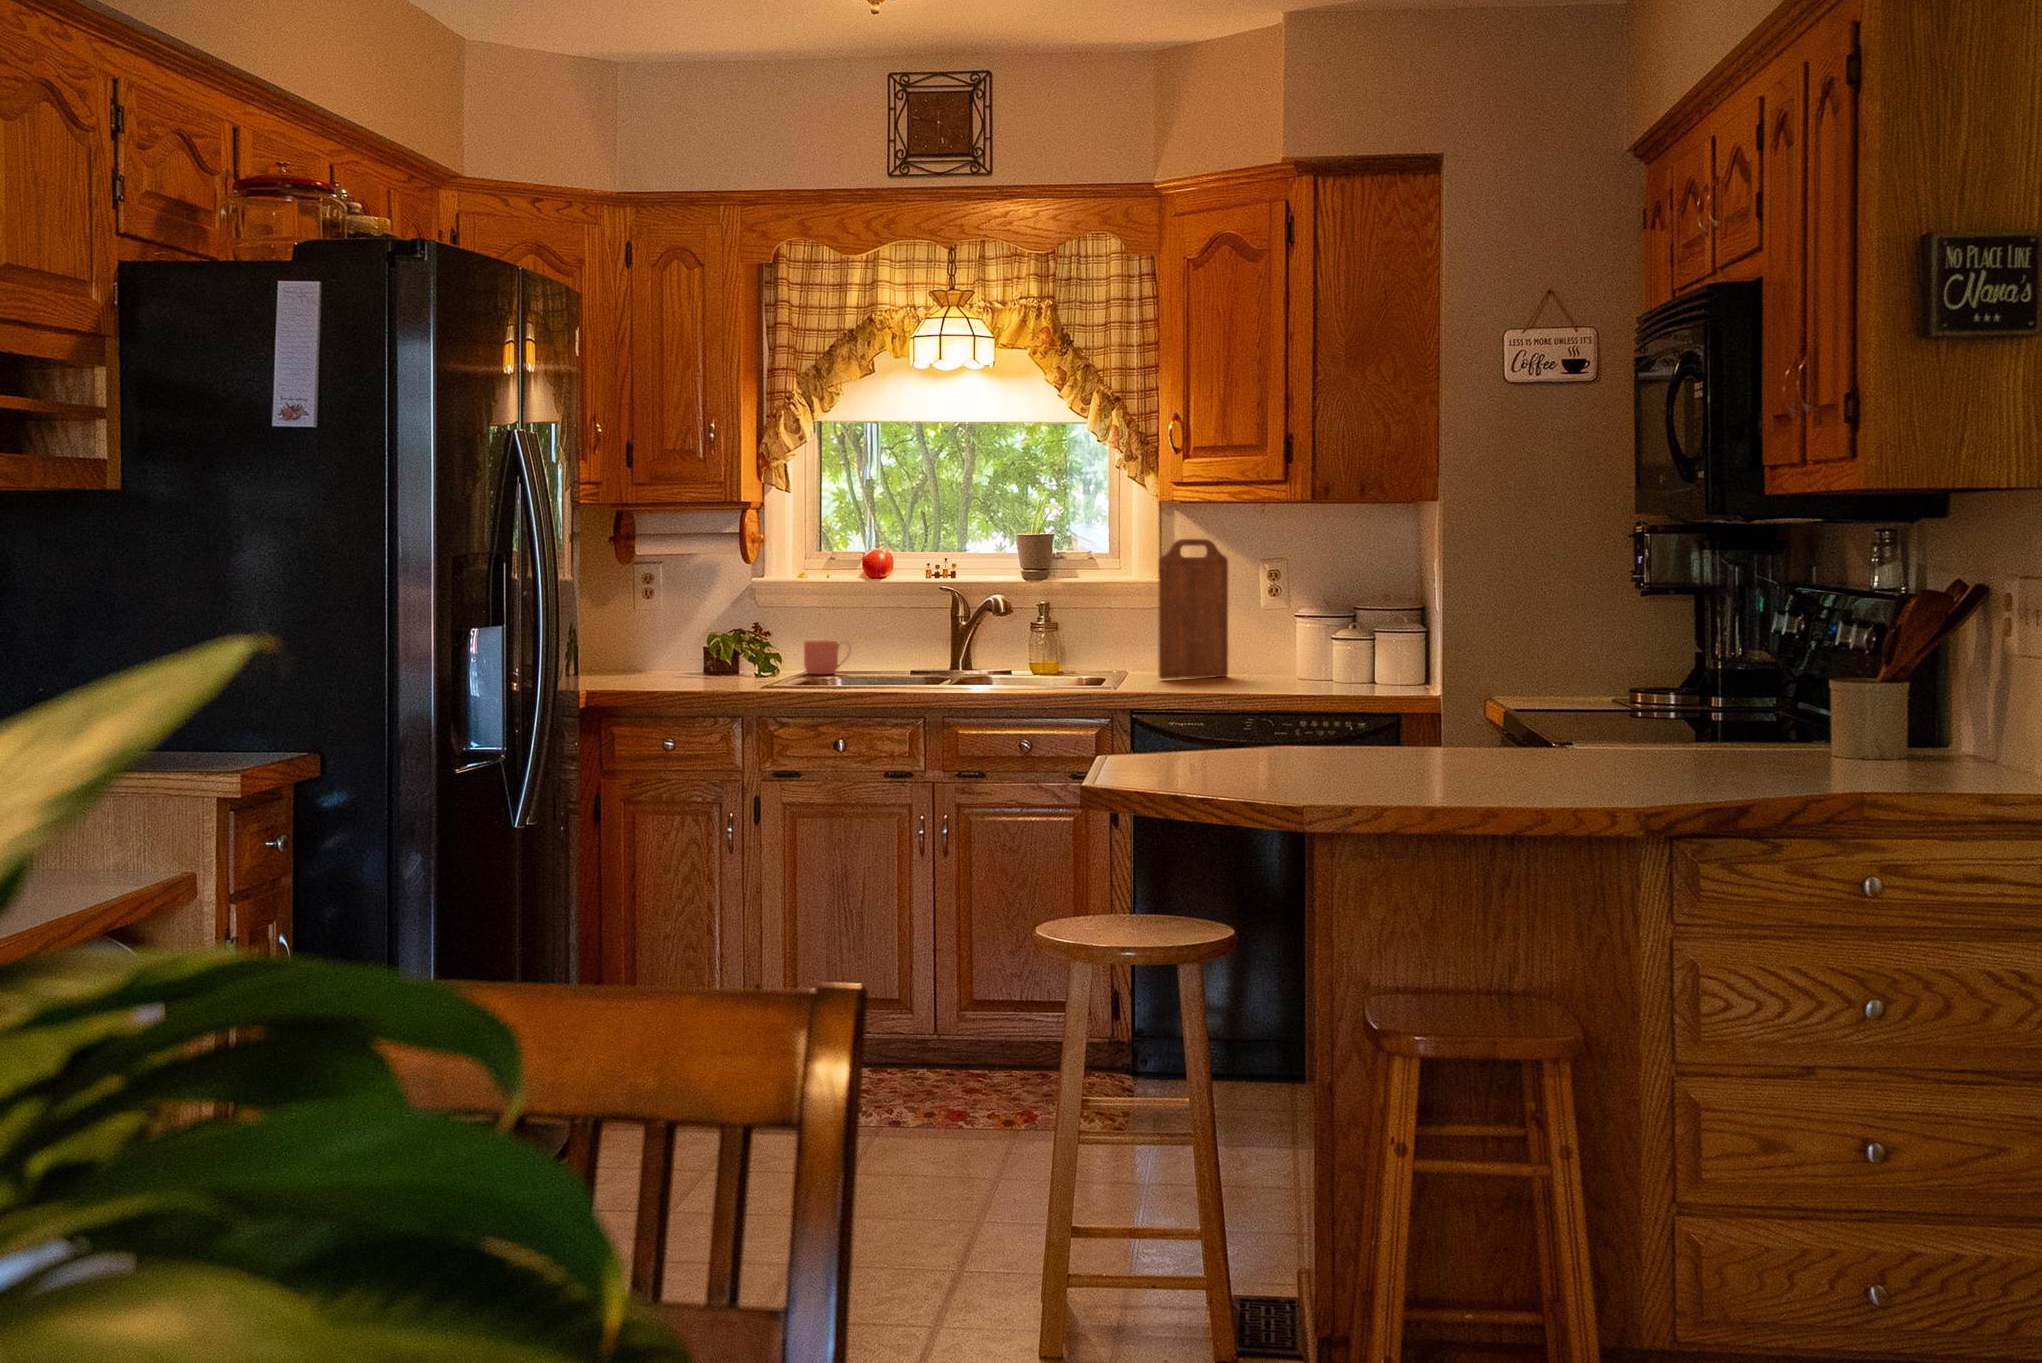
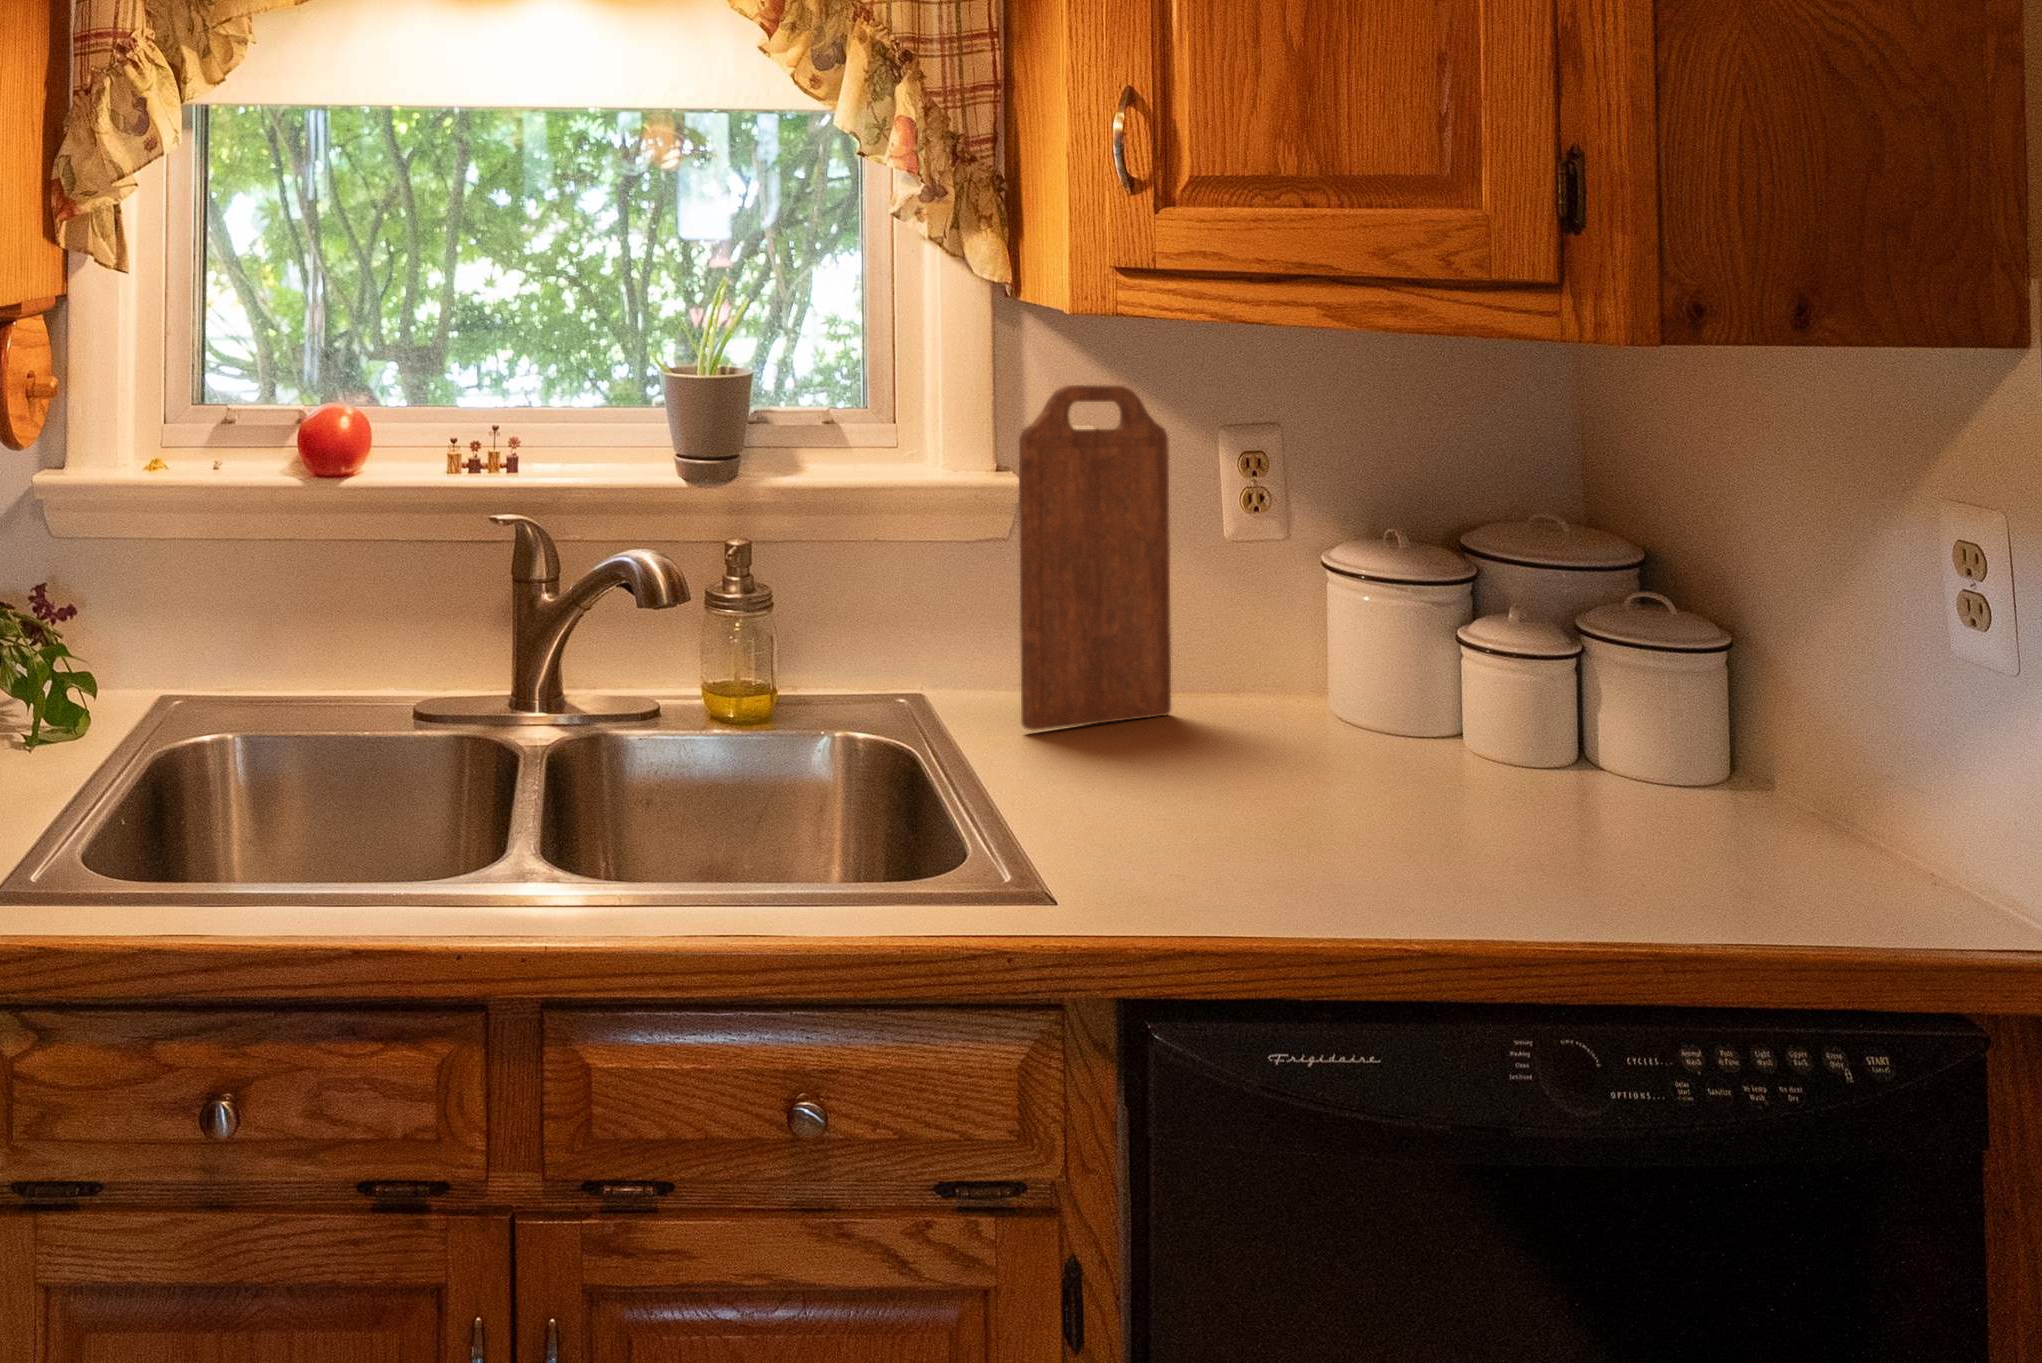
mug: present [804,641,851,674] -> none [154,628,268,716]

